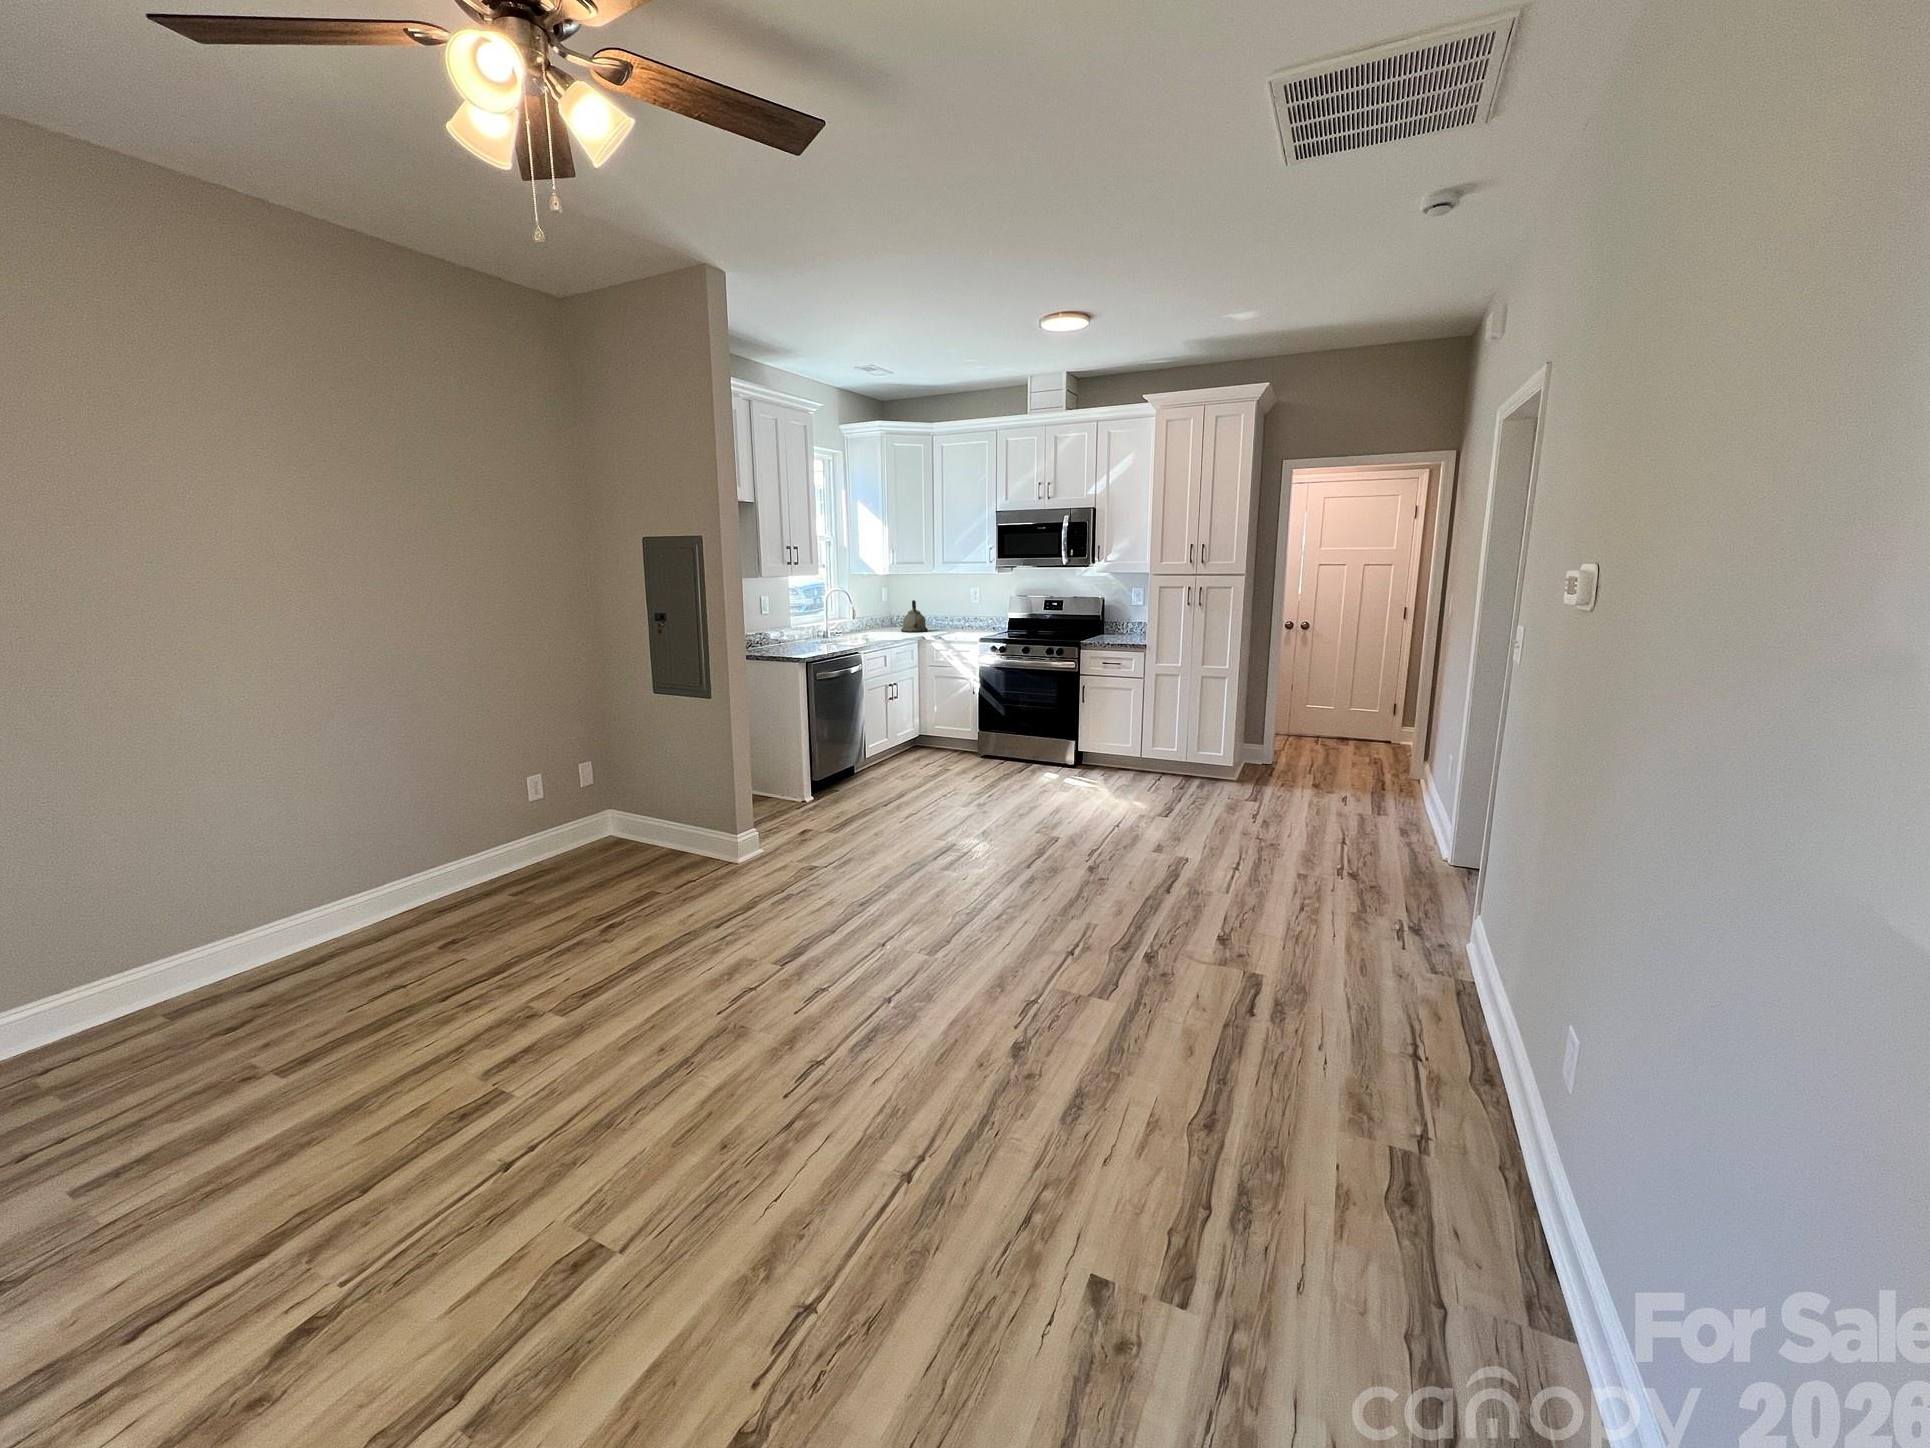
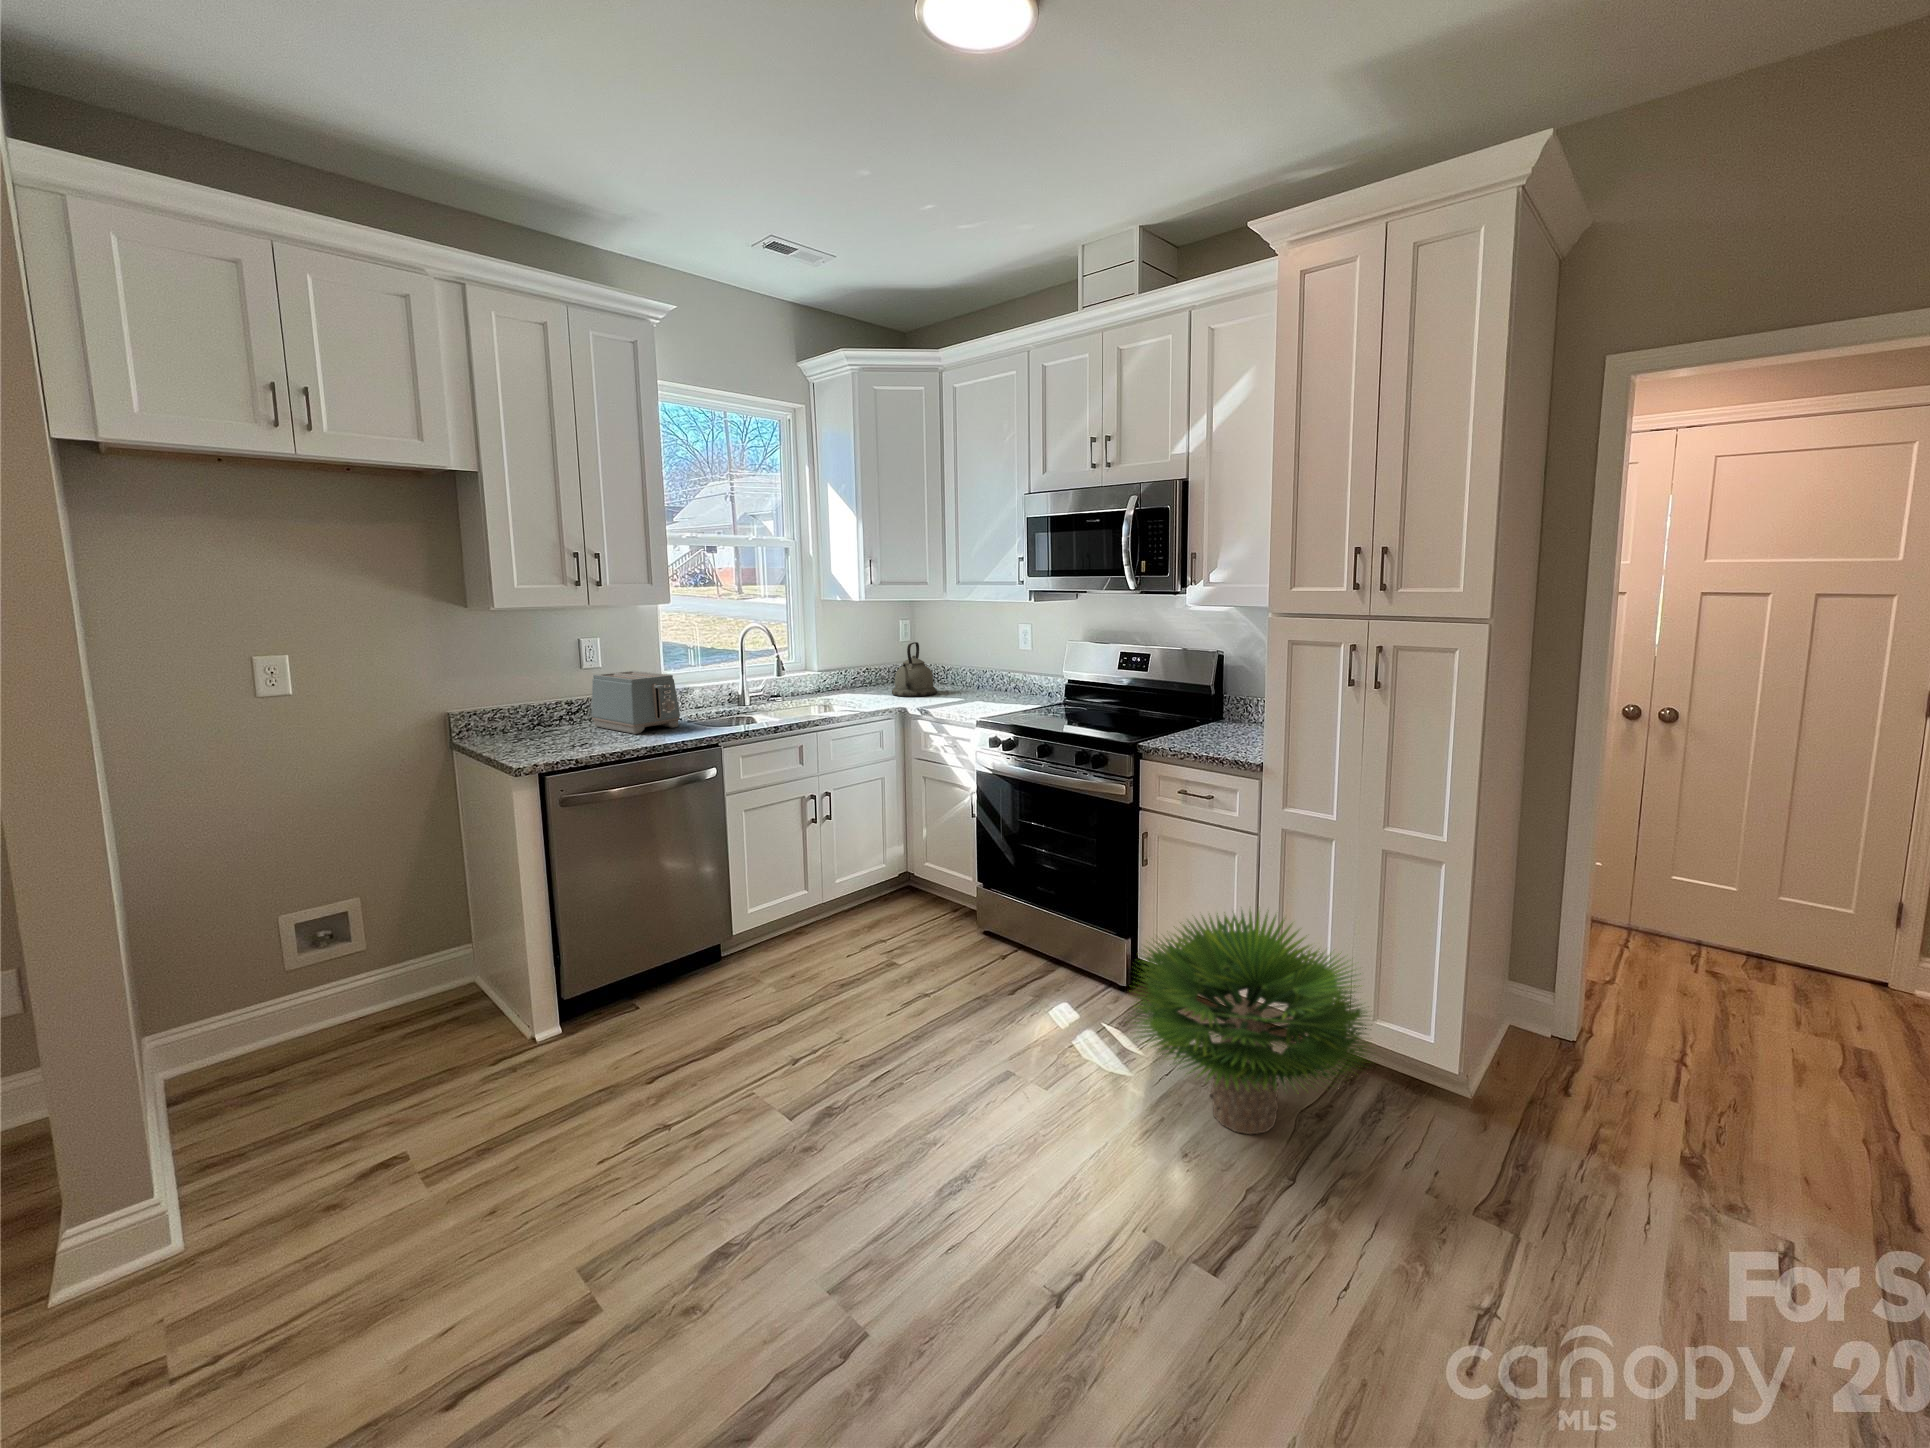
toaster: none [774,615,827,647] -> present [591,671,680,734]
potted plant: none [1097,704,1209,796] -> present [1133,911,1368,1134]

